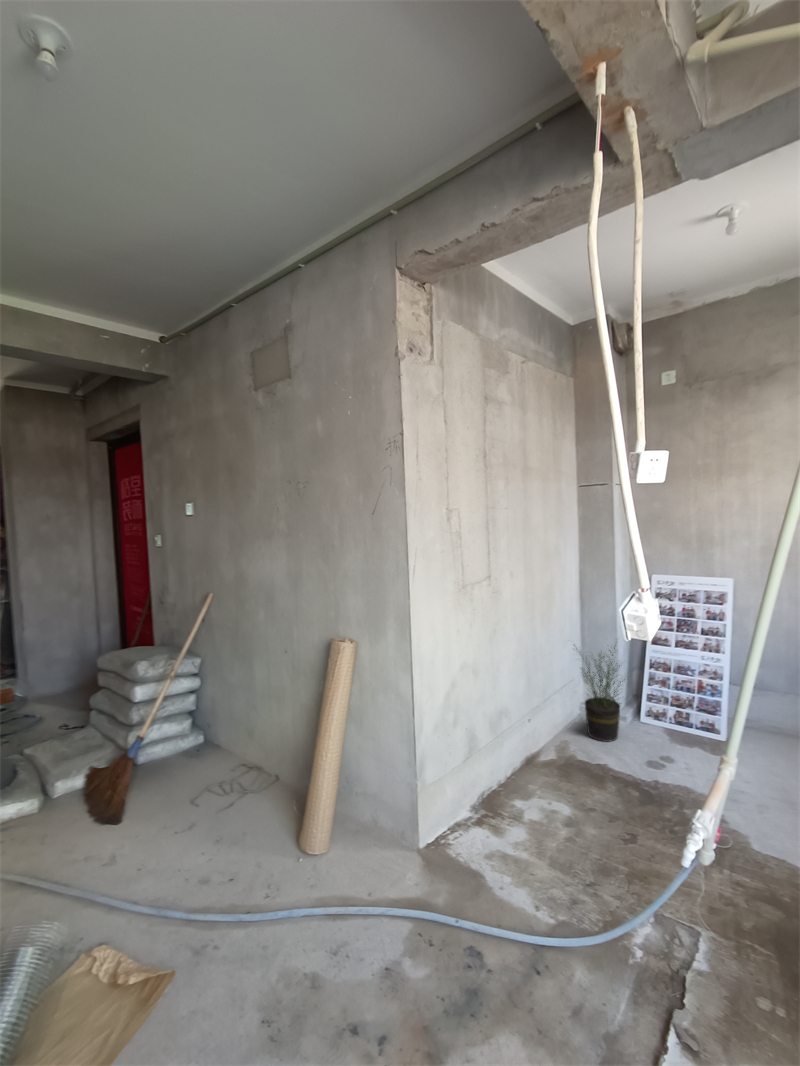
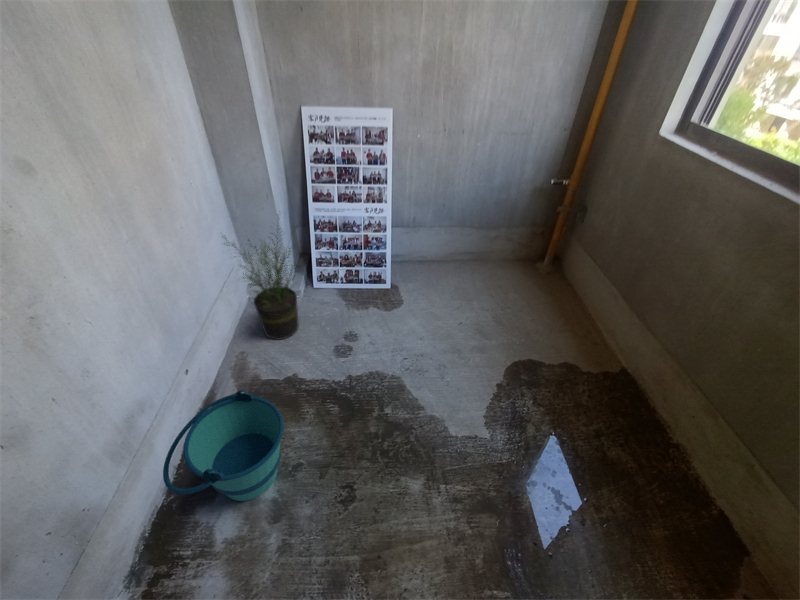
bucket: none [505,731,585,812] -> present [163,390,284,501]

